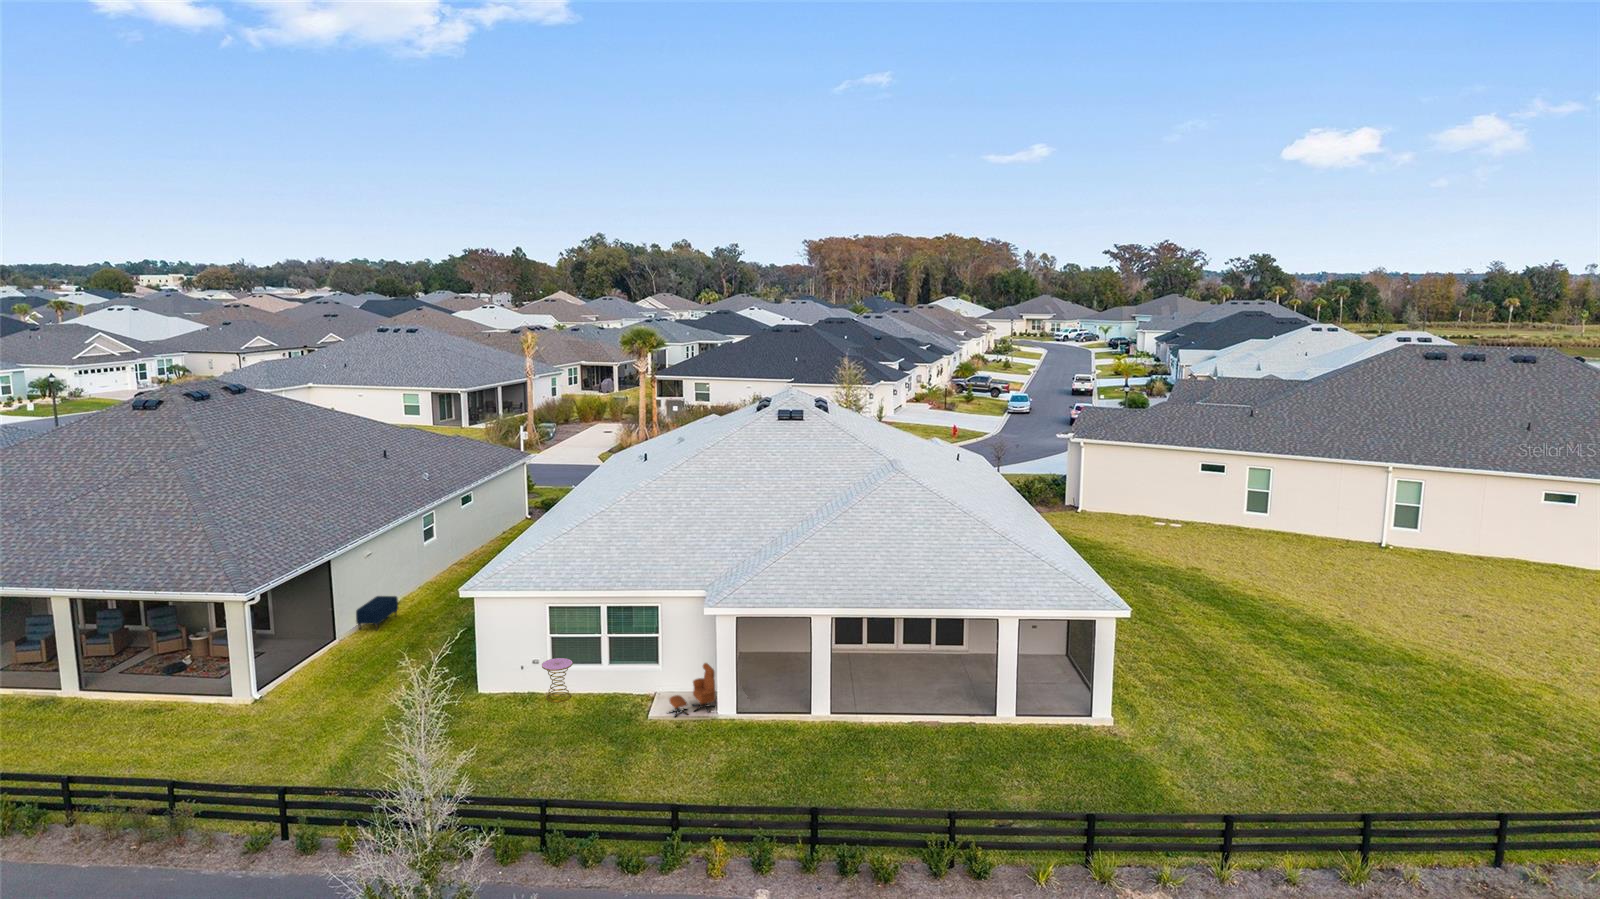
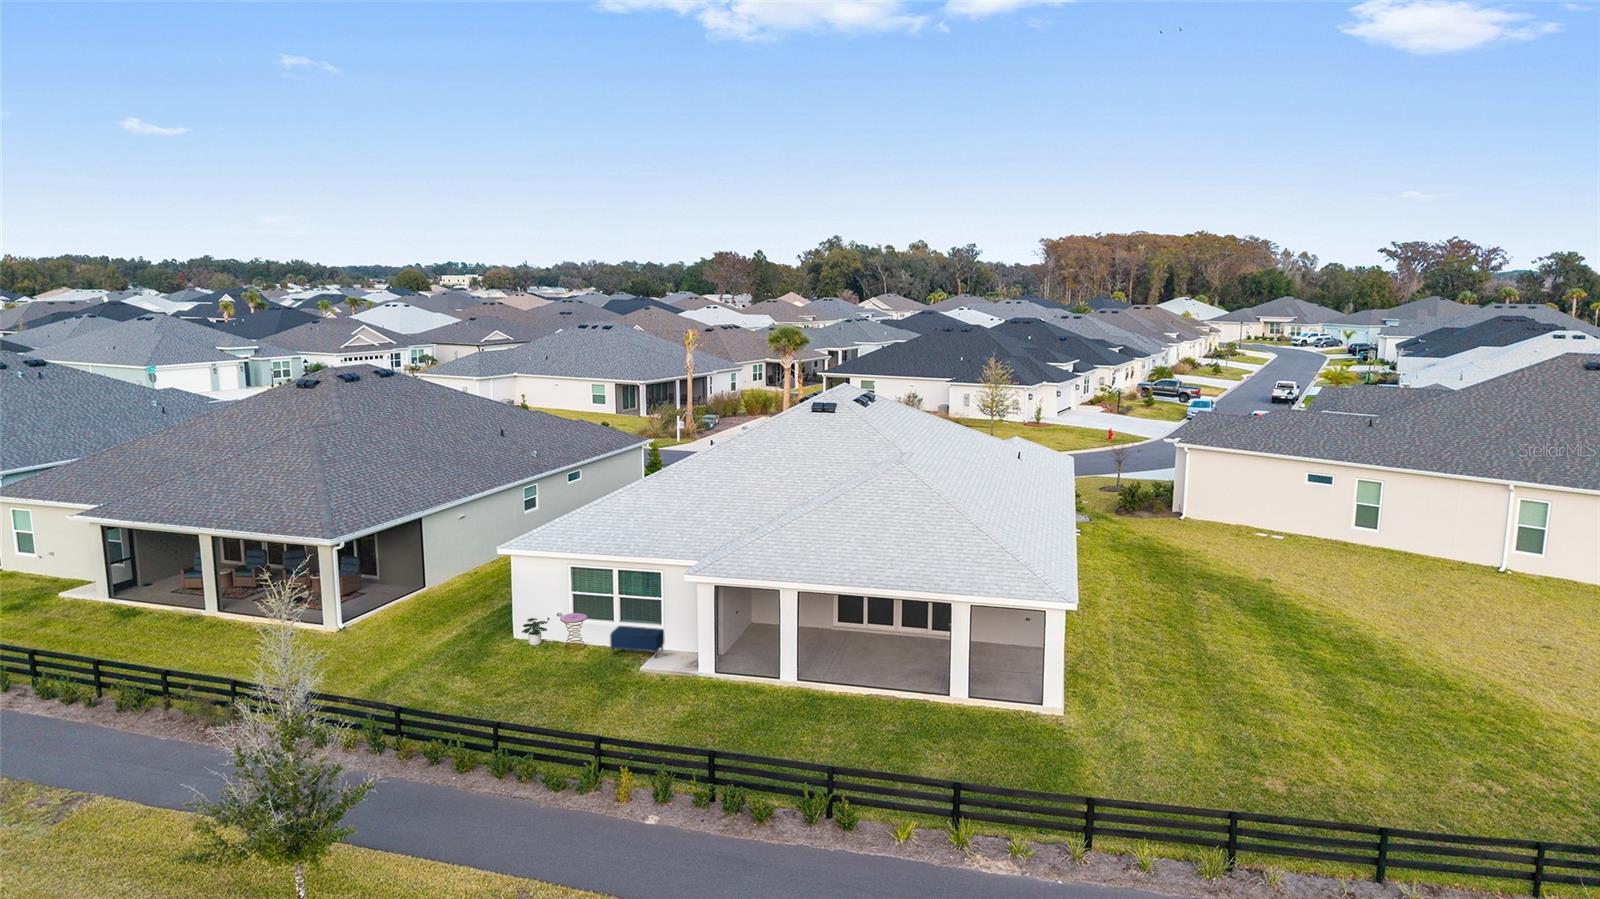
bench: present [356,596,398,630] -> present [610,626,665,657]
lounge chair: present [670,663,716,717] -> none [657,626,703,672]
potted plant: none [492,668,525,700] -> present [522,618,548,645]

